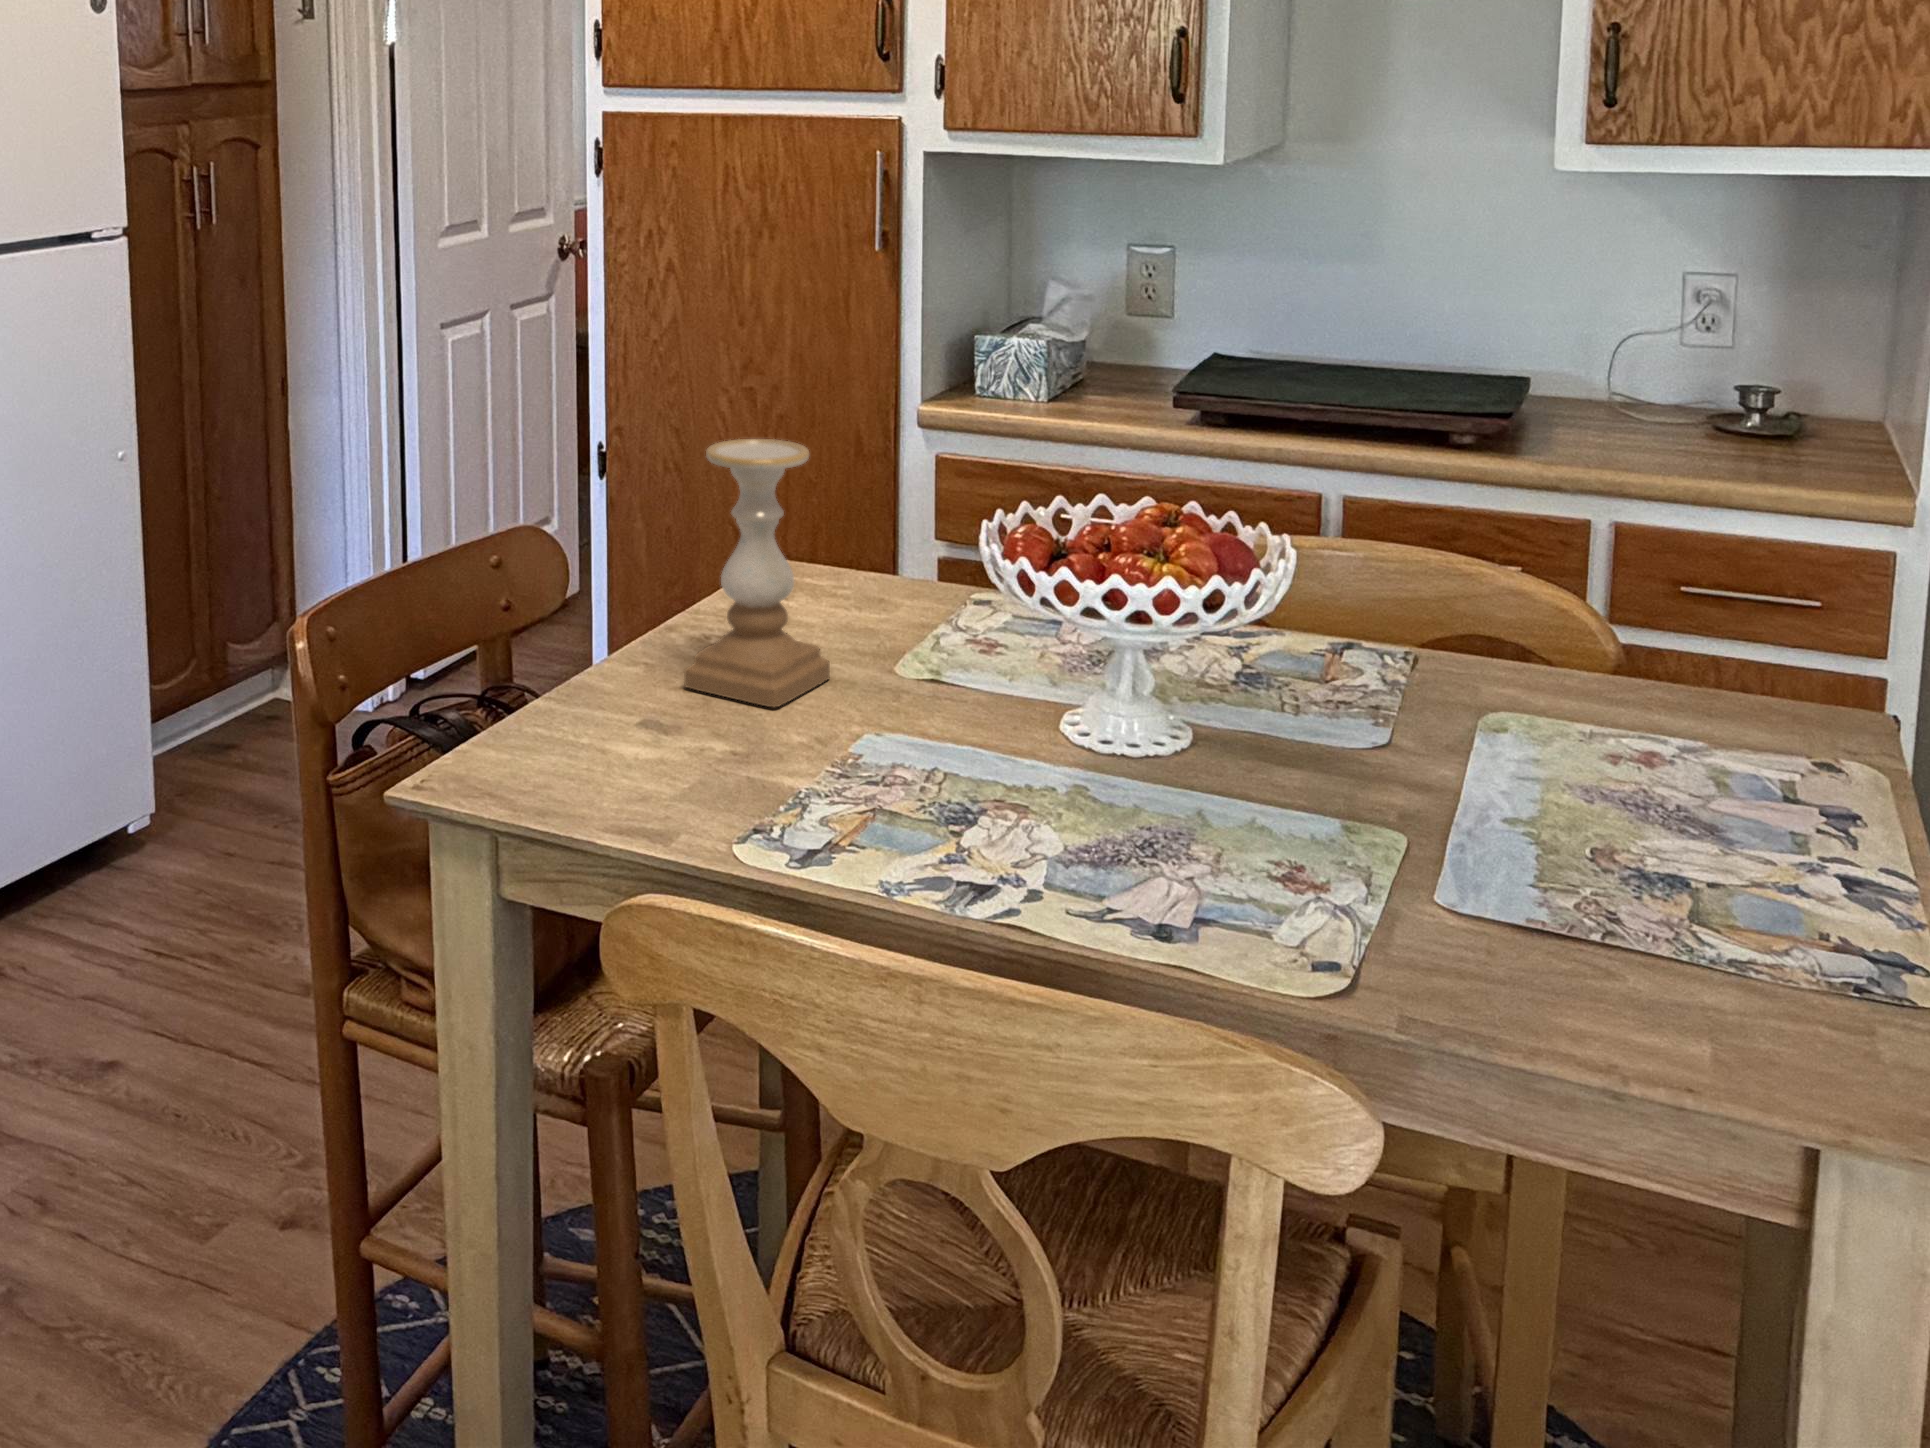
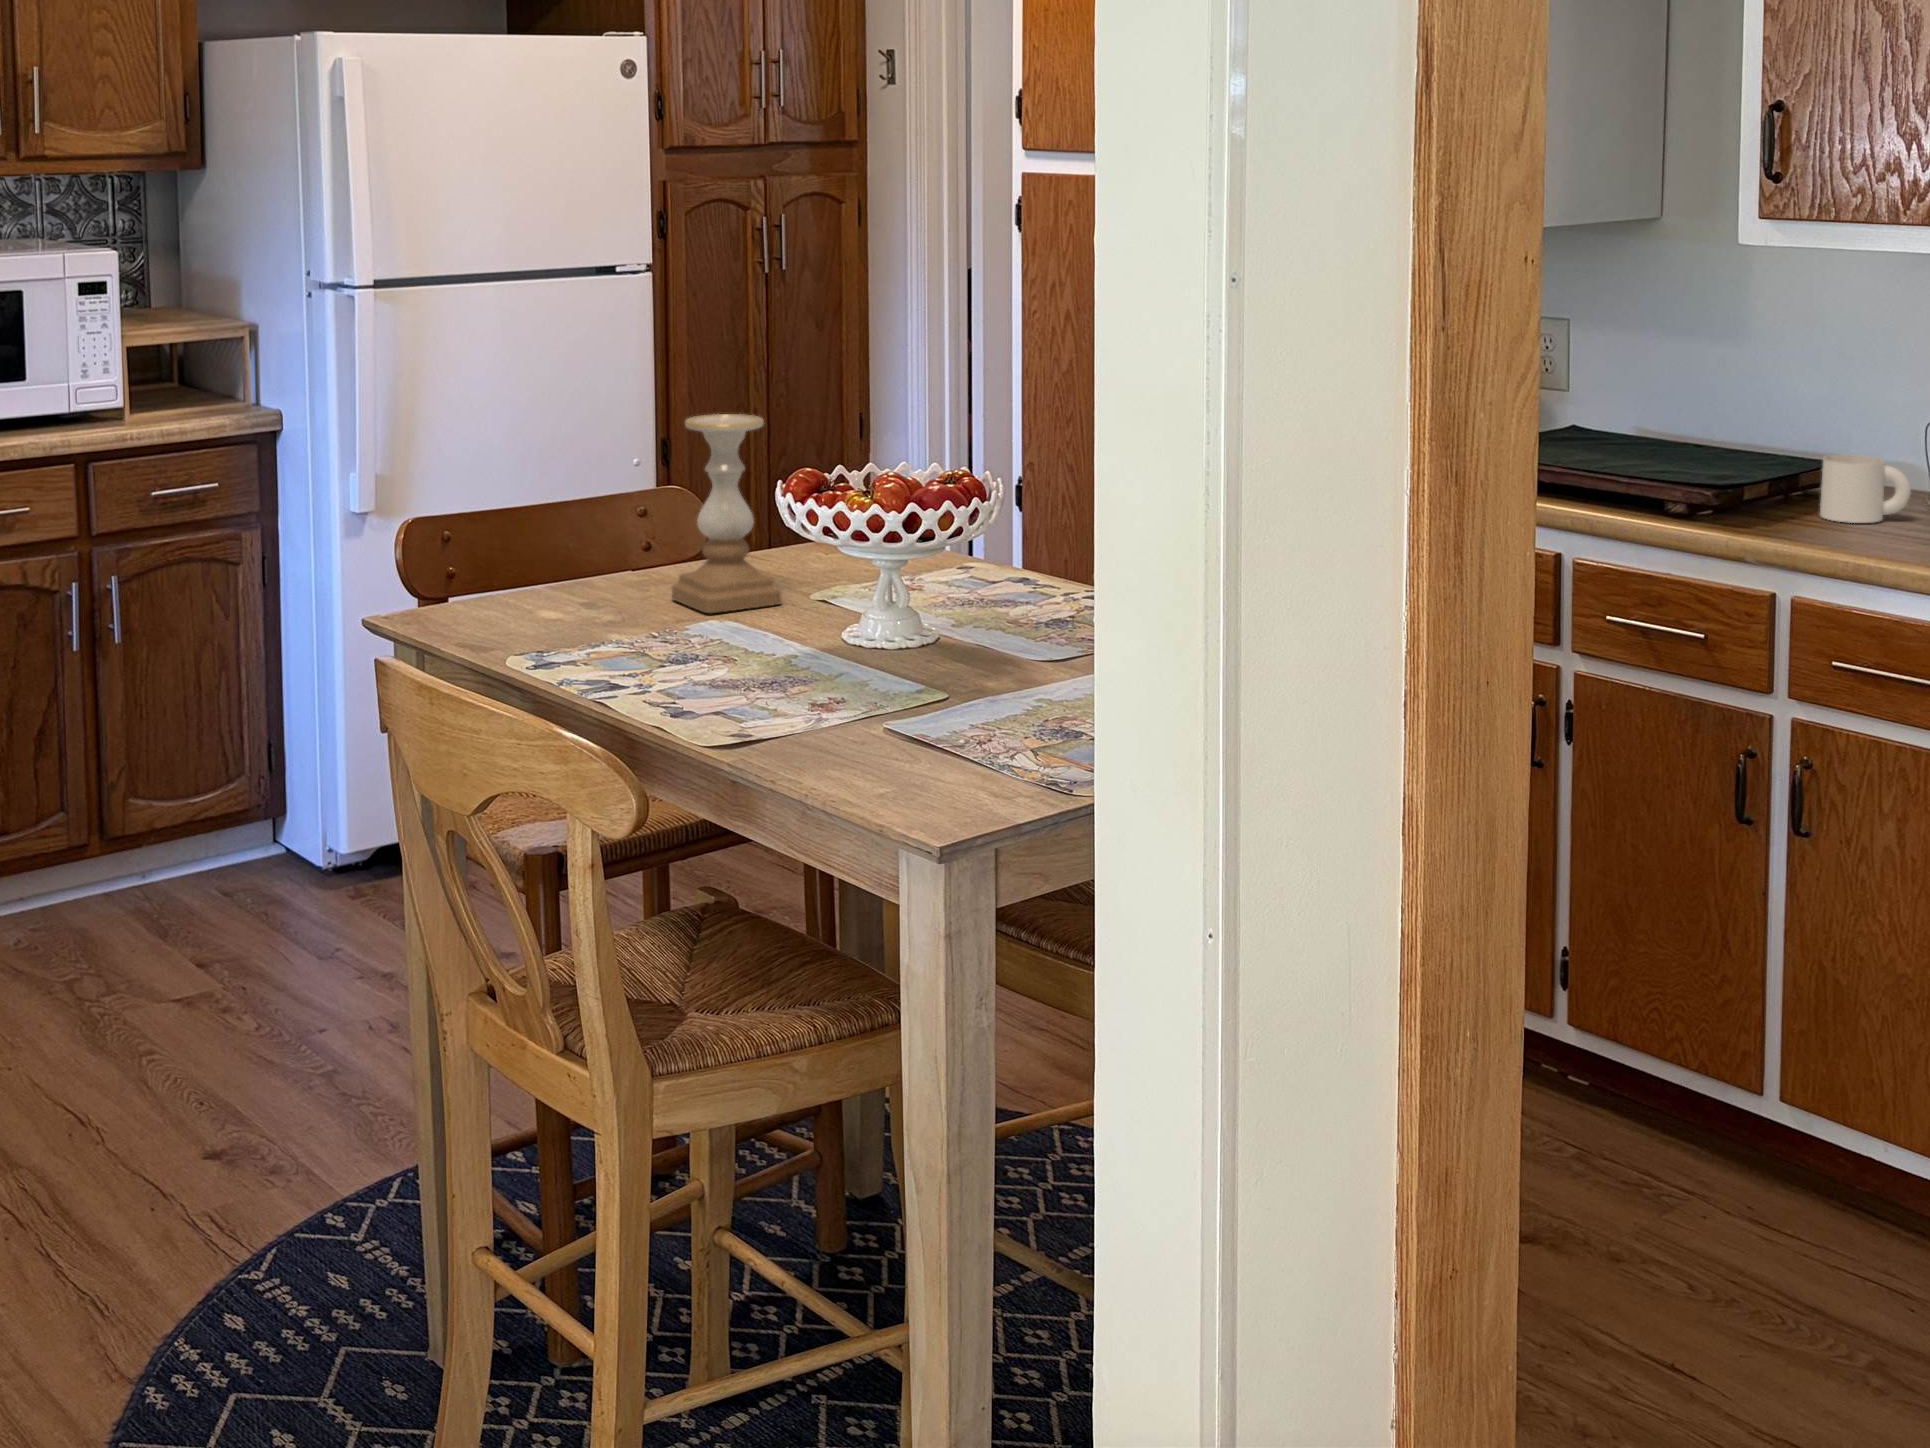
mug: none [1592,373,1680,441] -> present [1820,455,1911,523]

